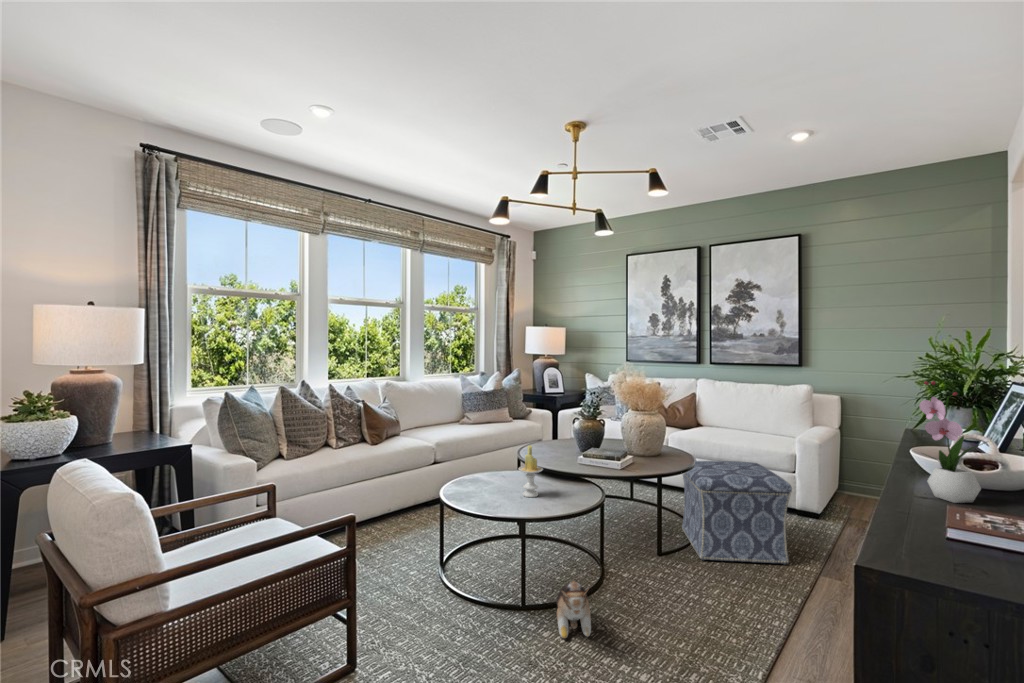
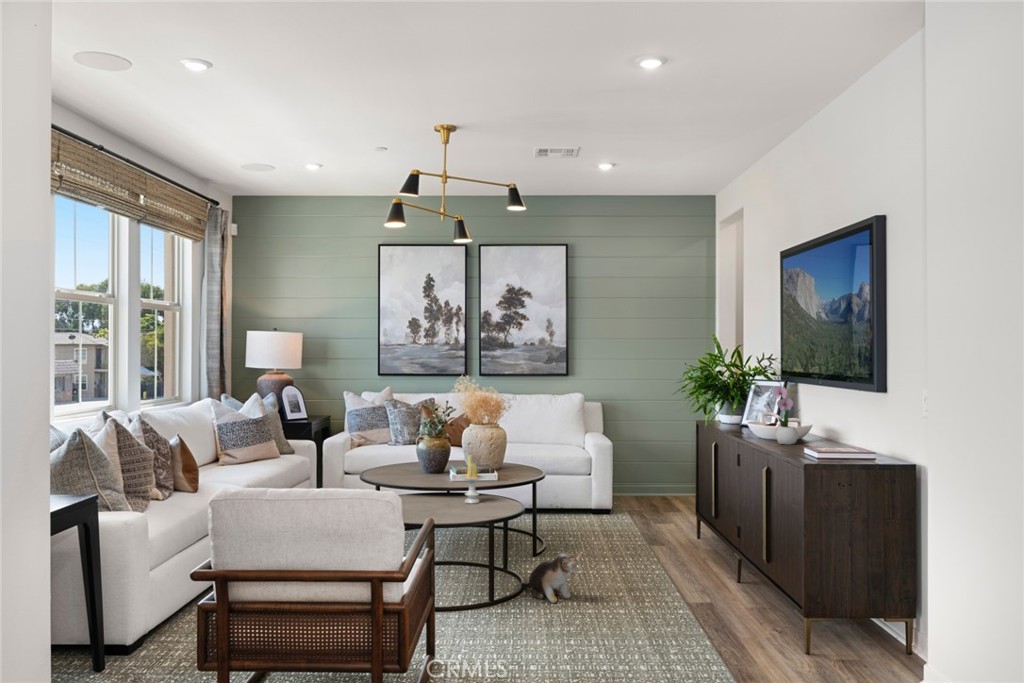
ottoman: present [682,461,792,564] -> none [530,462,632,548]

